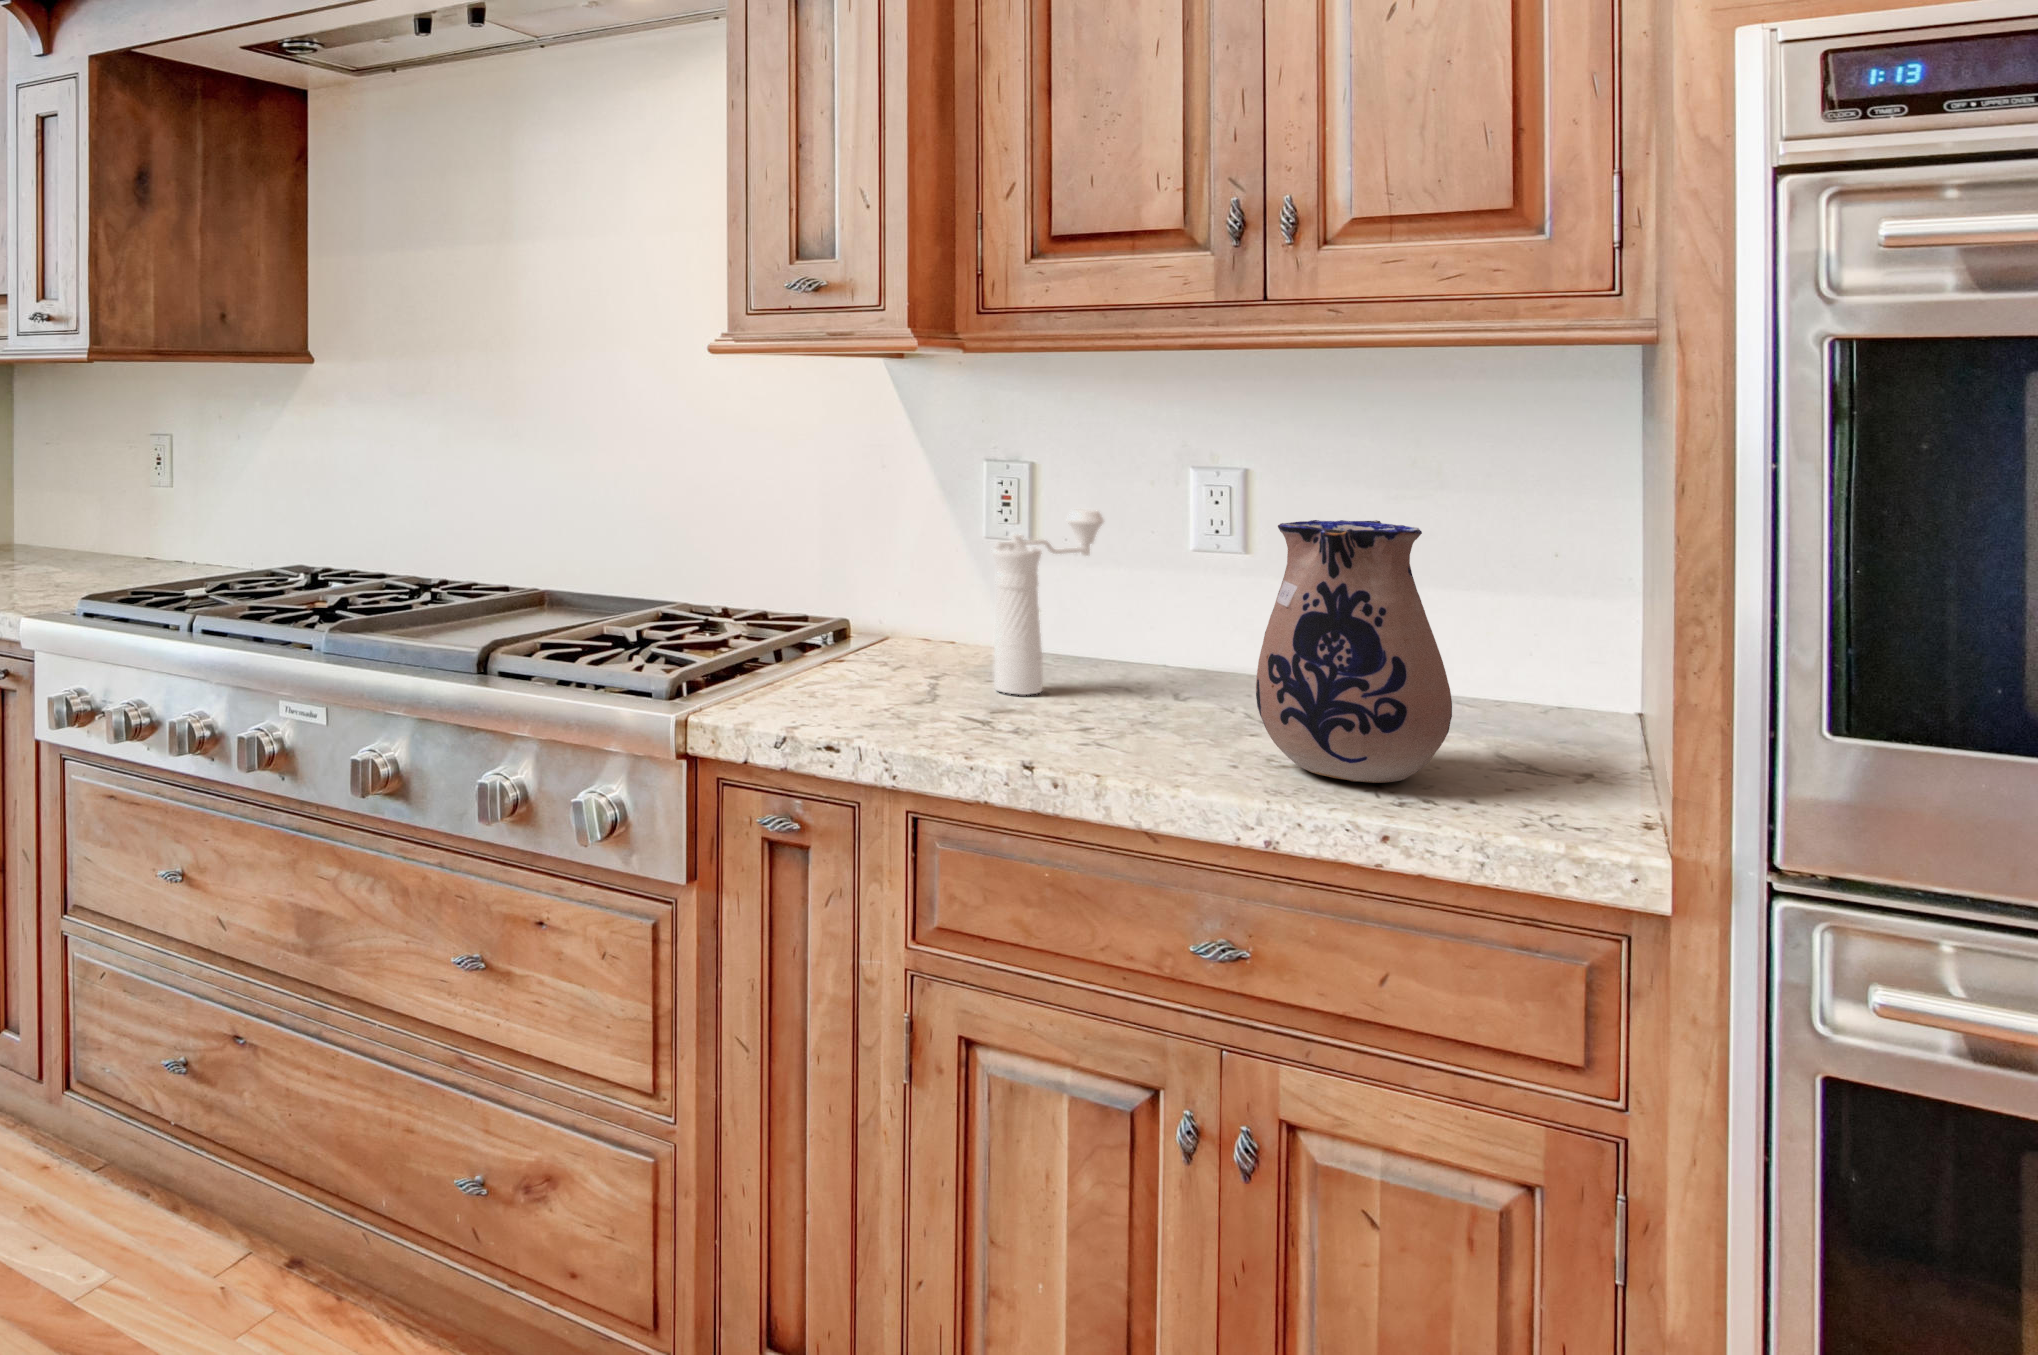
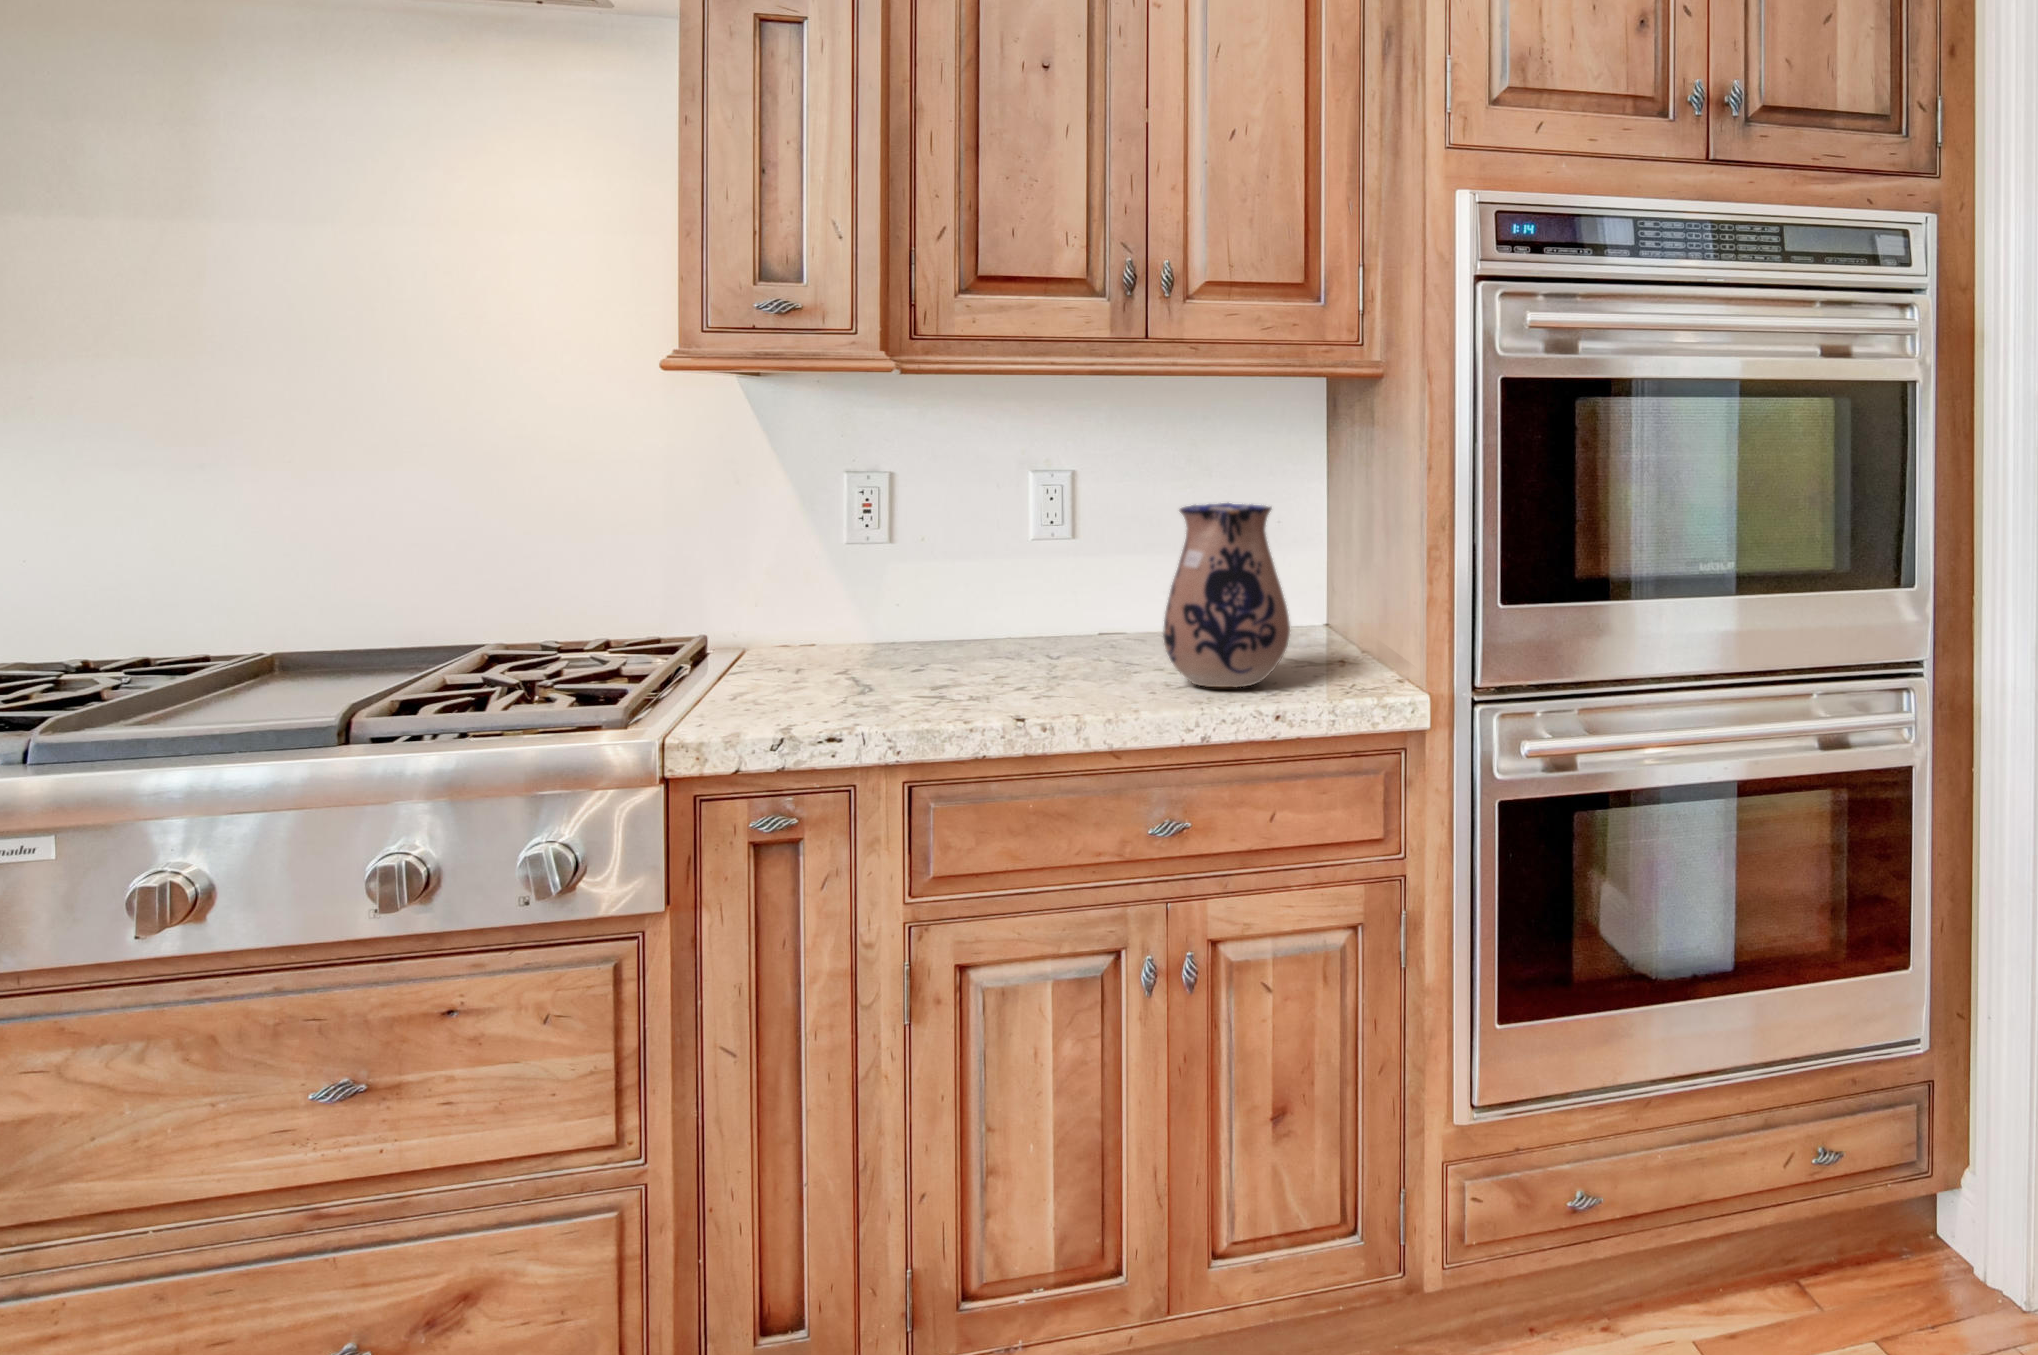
pepper mill: present [992,510,1104,695] -> none [906,511,985,674]

